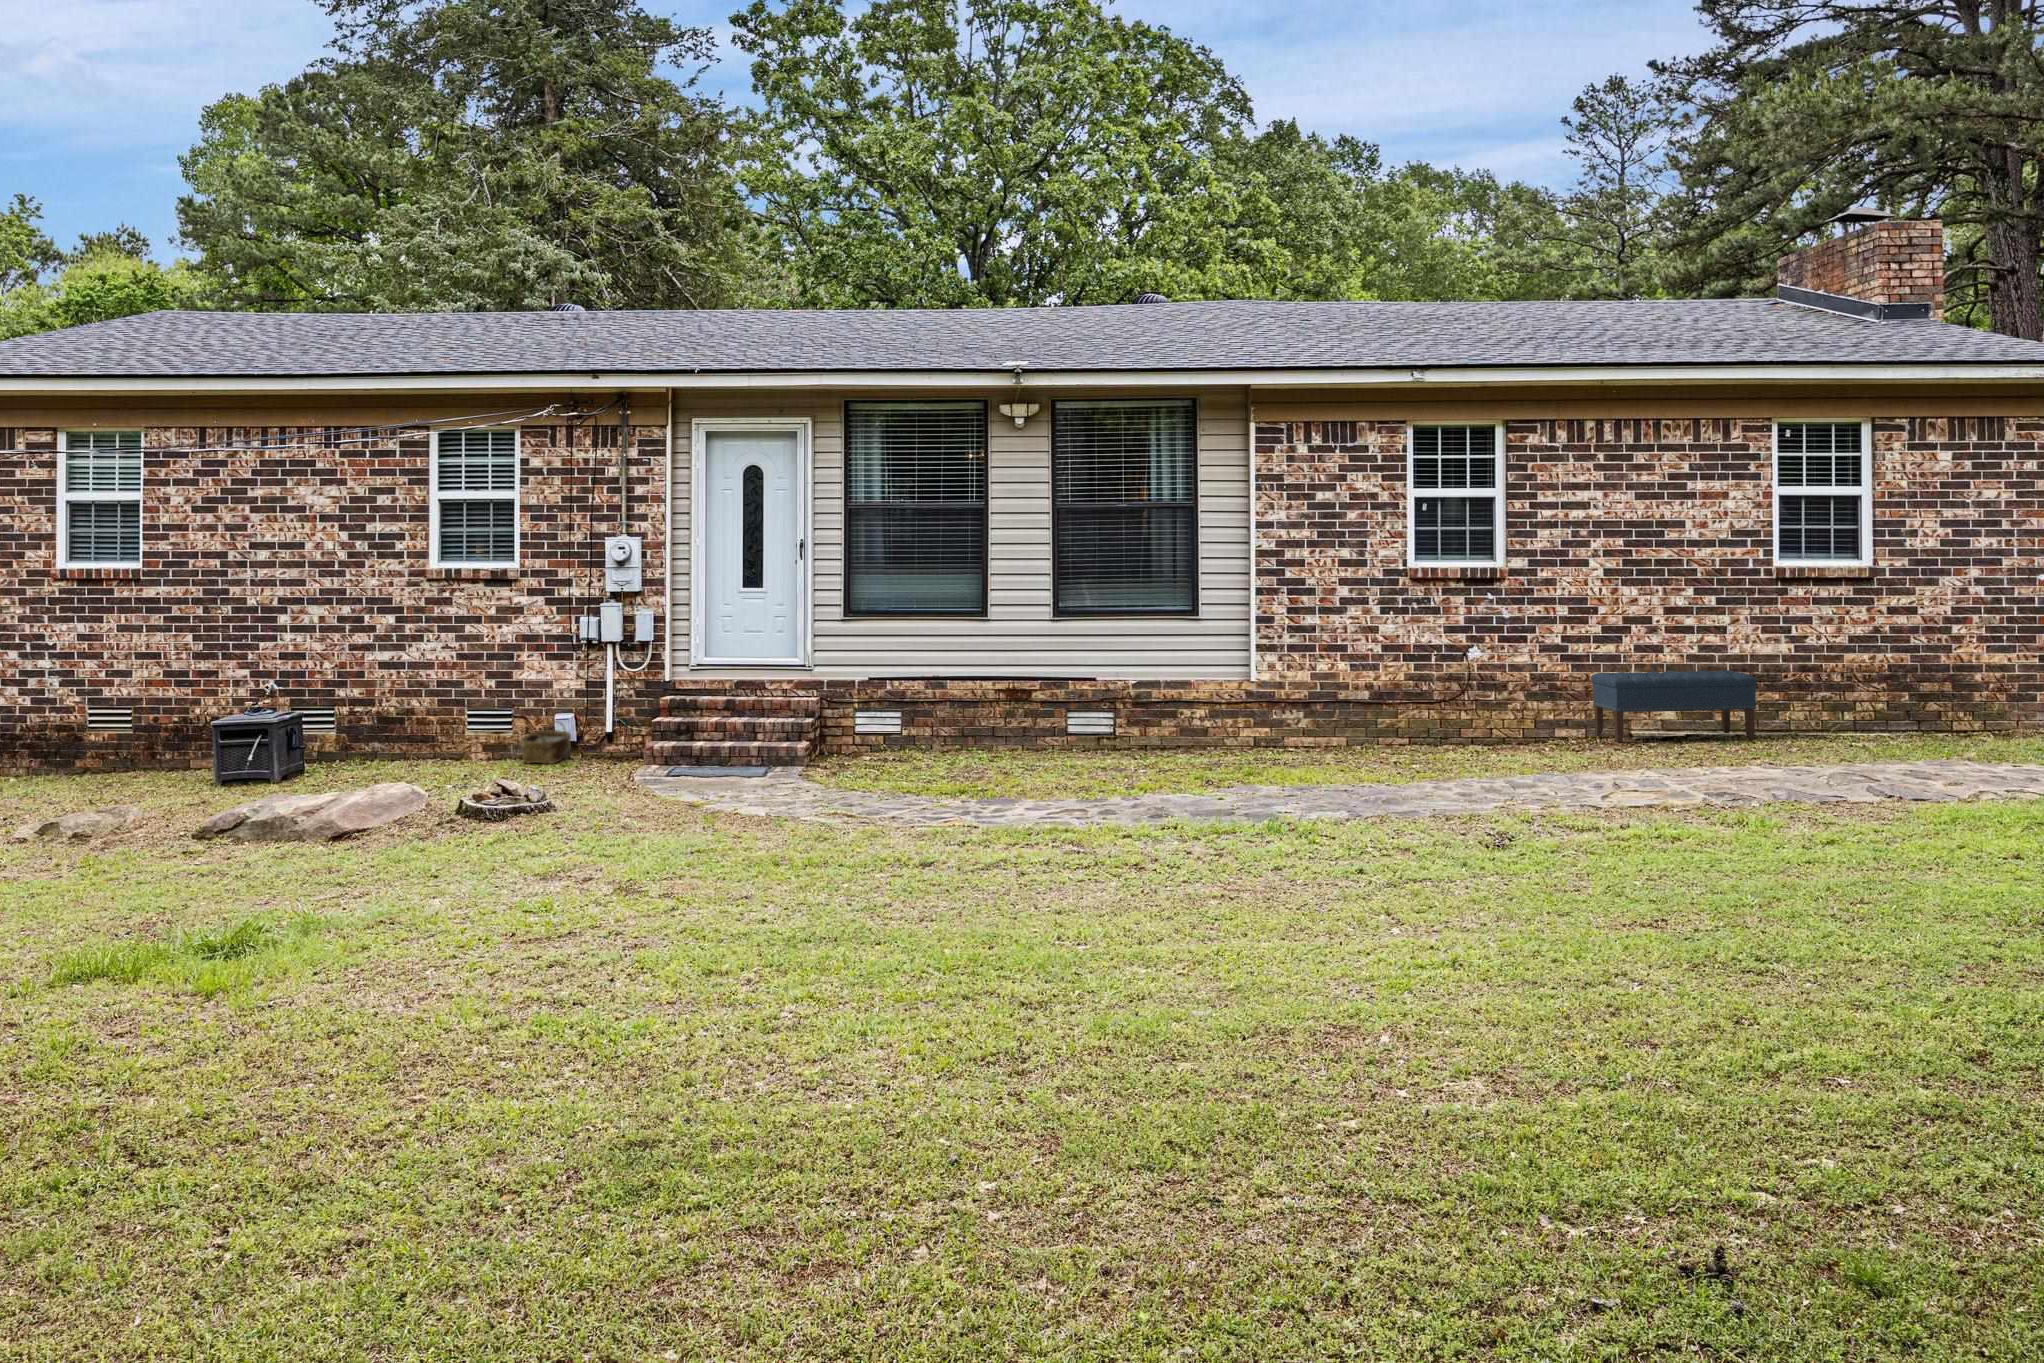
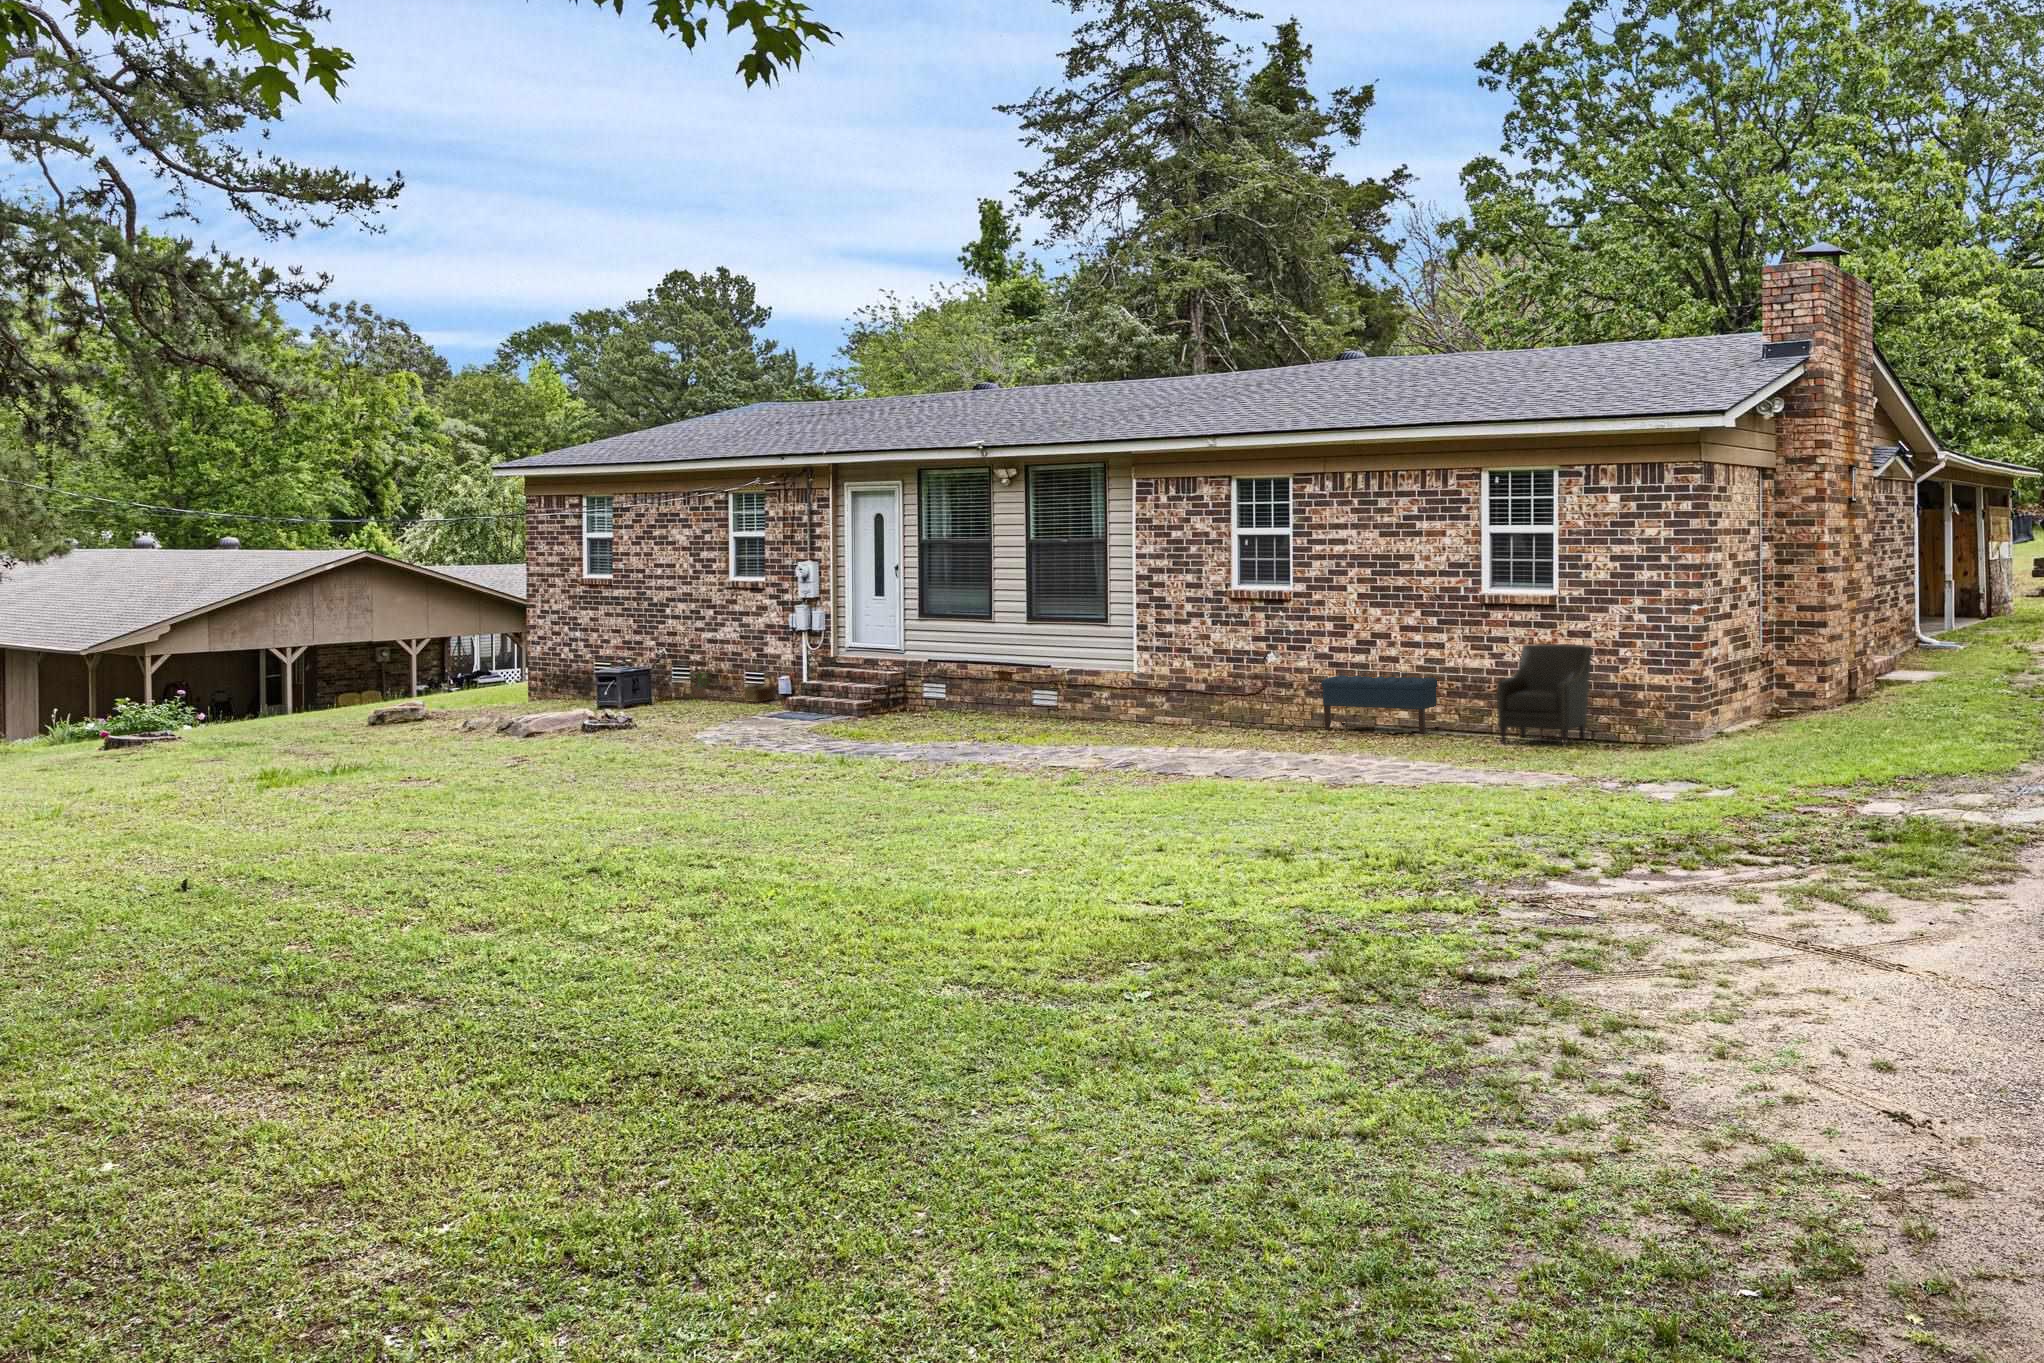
chair: none [1846,624,1992,744] -> present [1497,644,1592,746]
potted plant: none [364,719,420,765] -> present [688,672,708,698]

